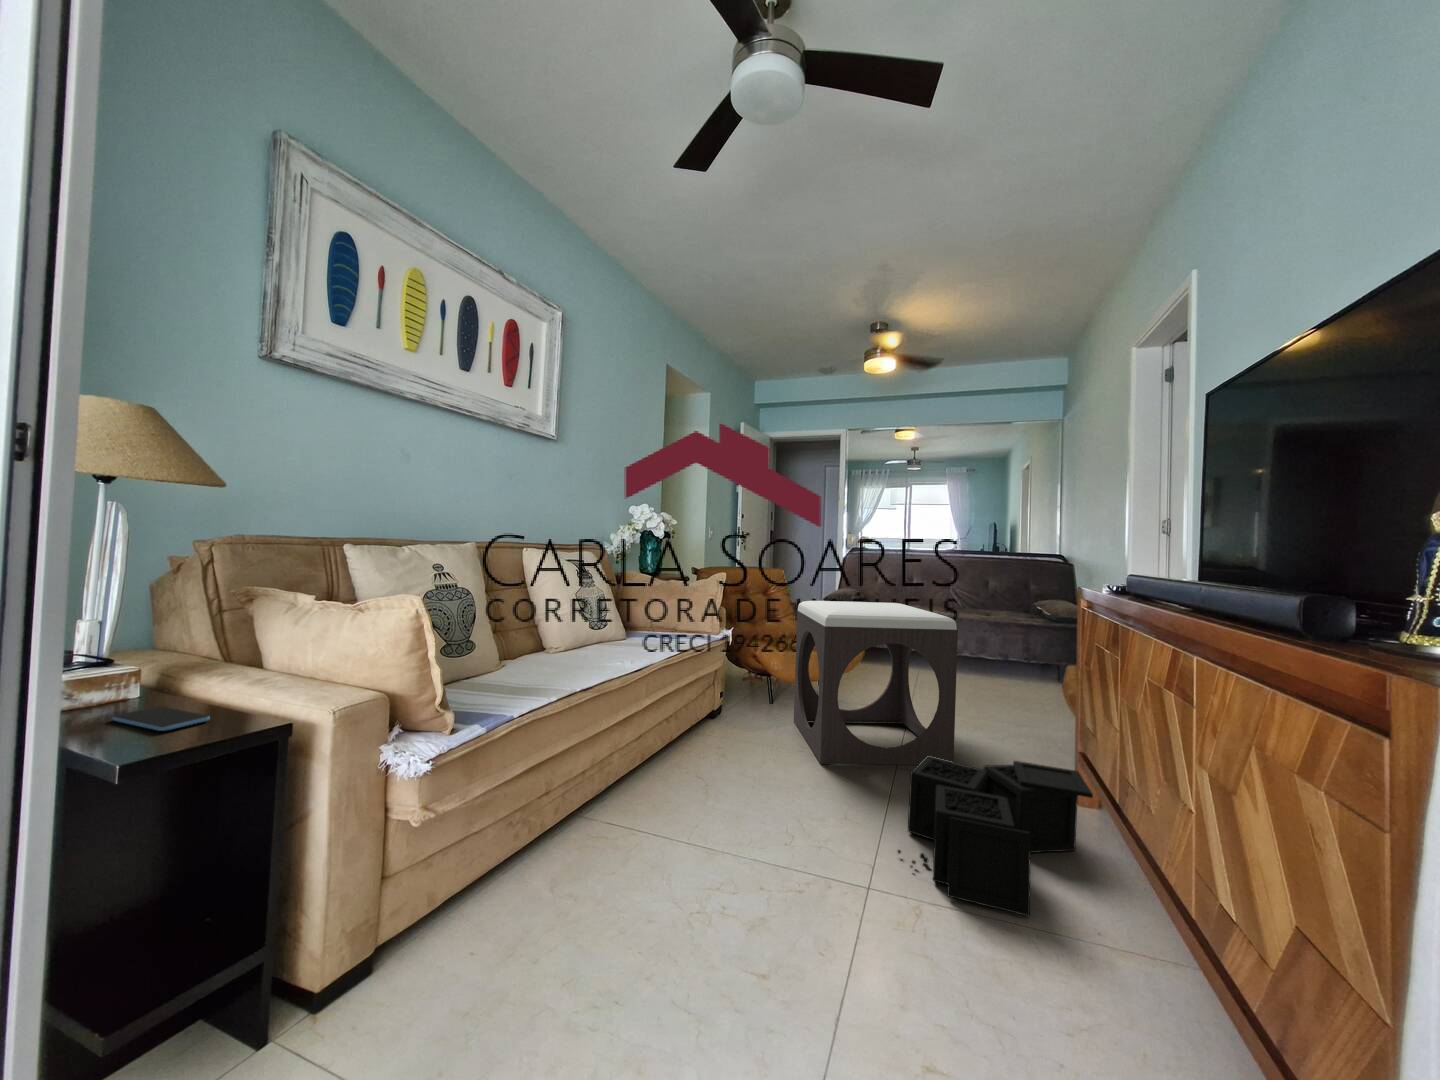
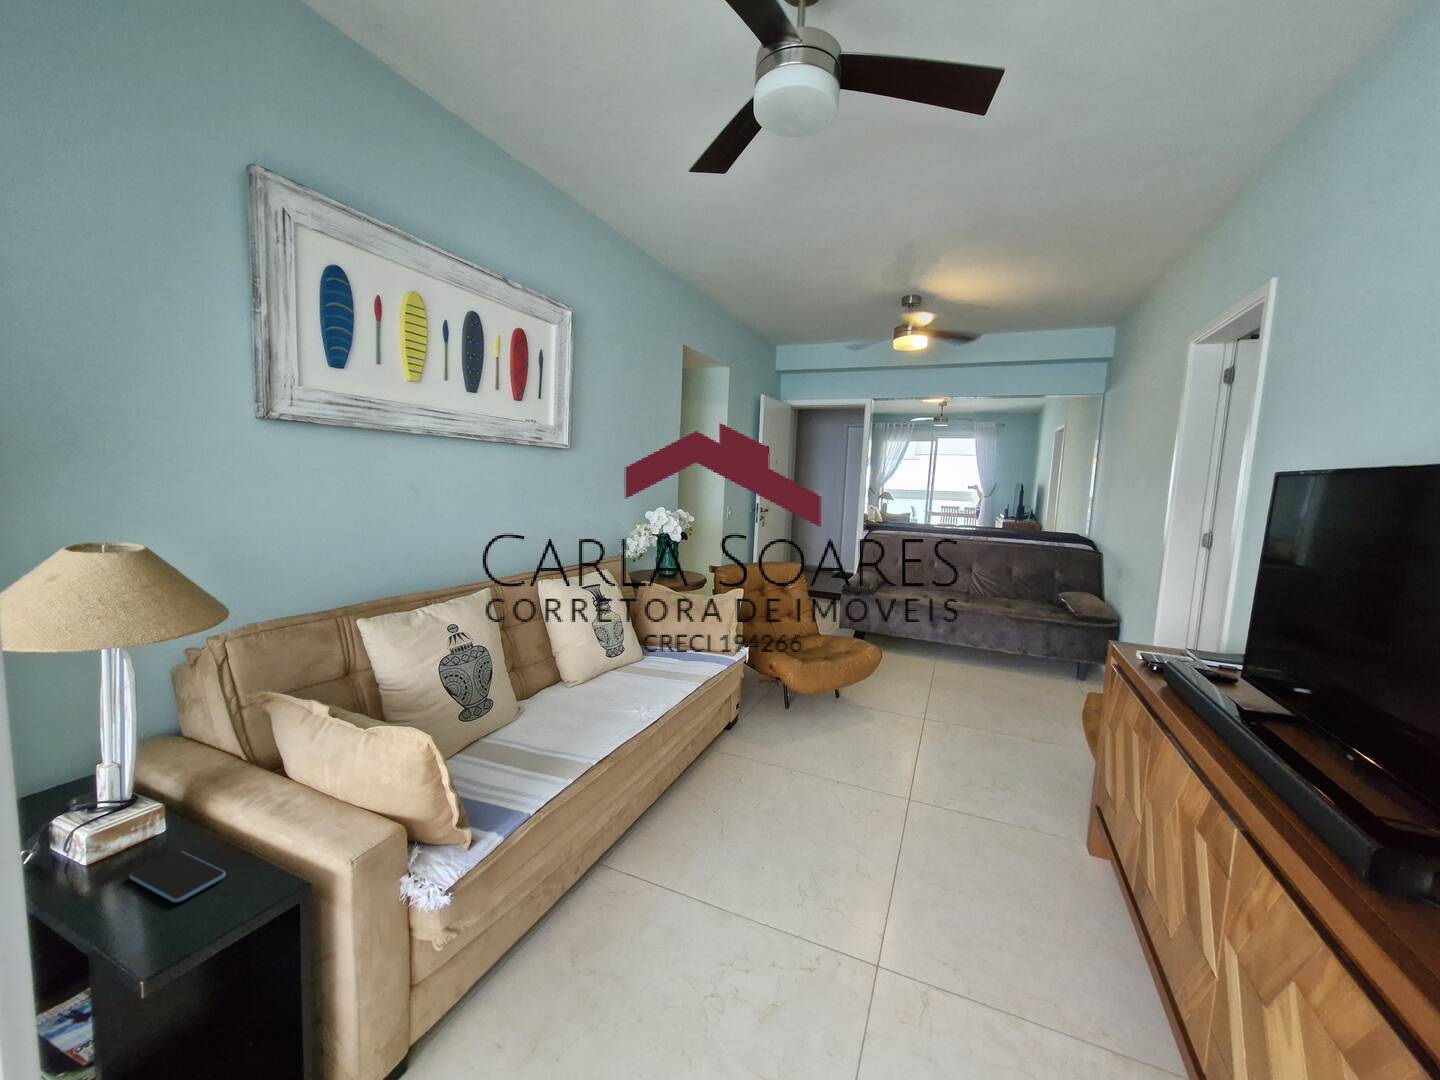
footstool: present [794,601,958,765] -> none [810,615,981,792]
storage bin: present [898,756,1093,916] -> none [912,807,1113,1011]

